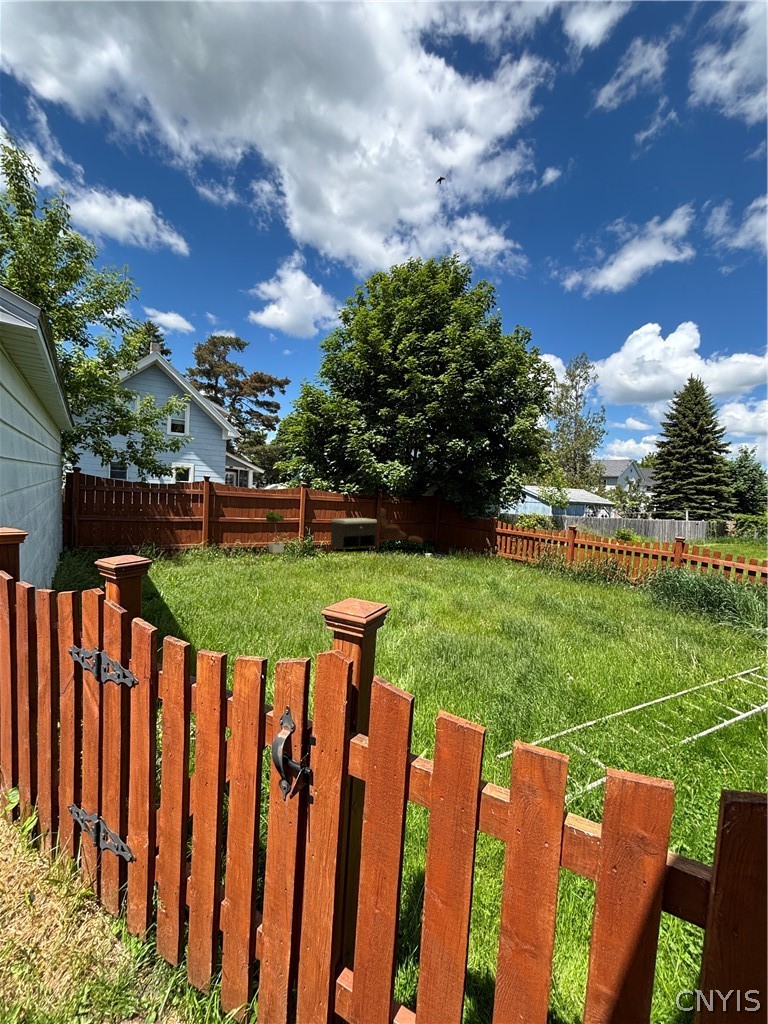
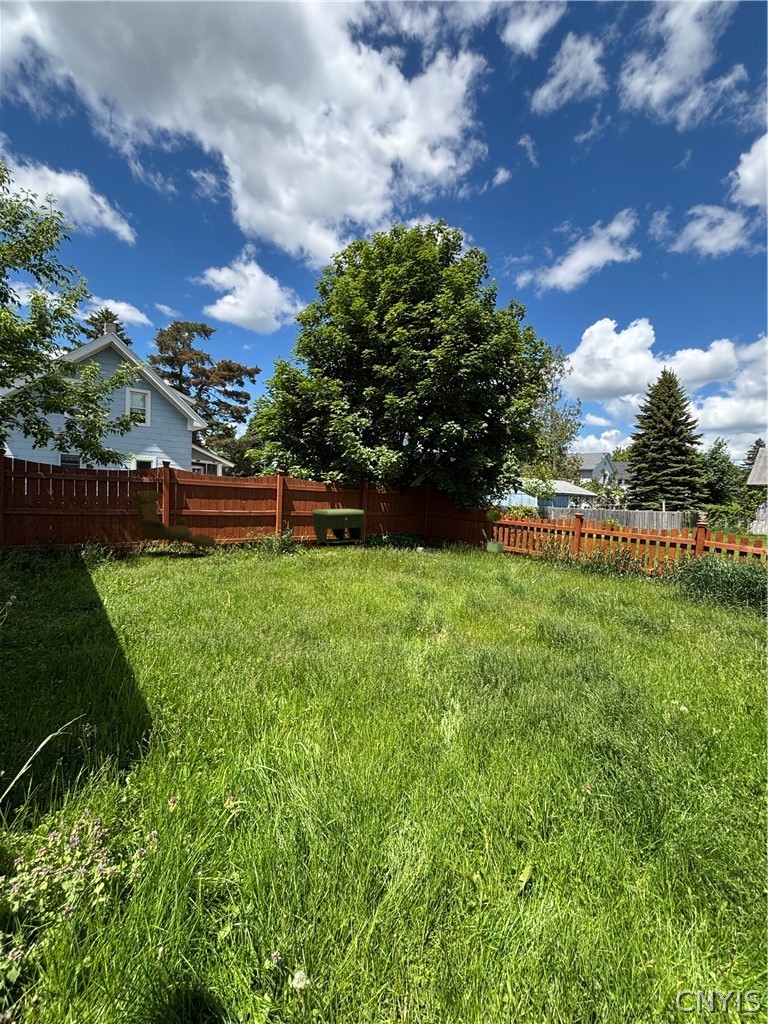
lounge chair: present [380,508,423,550] -> present [137,491,216,557]
potted tree: present [266,512,284,553] -> present [487,510,504,552]

